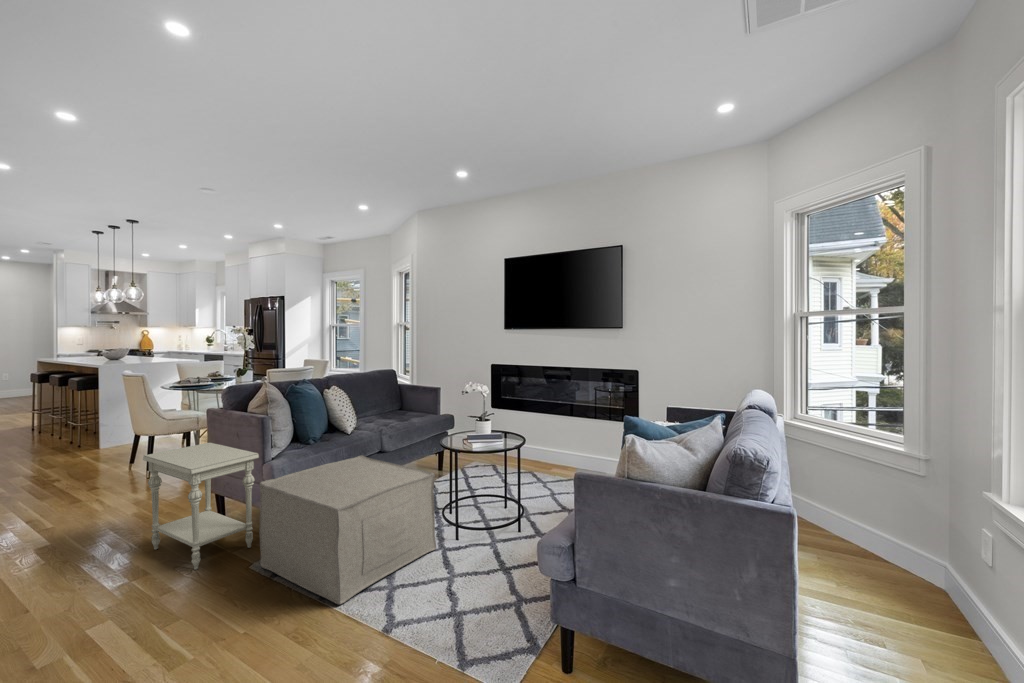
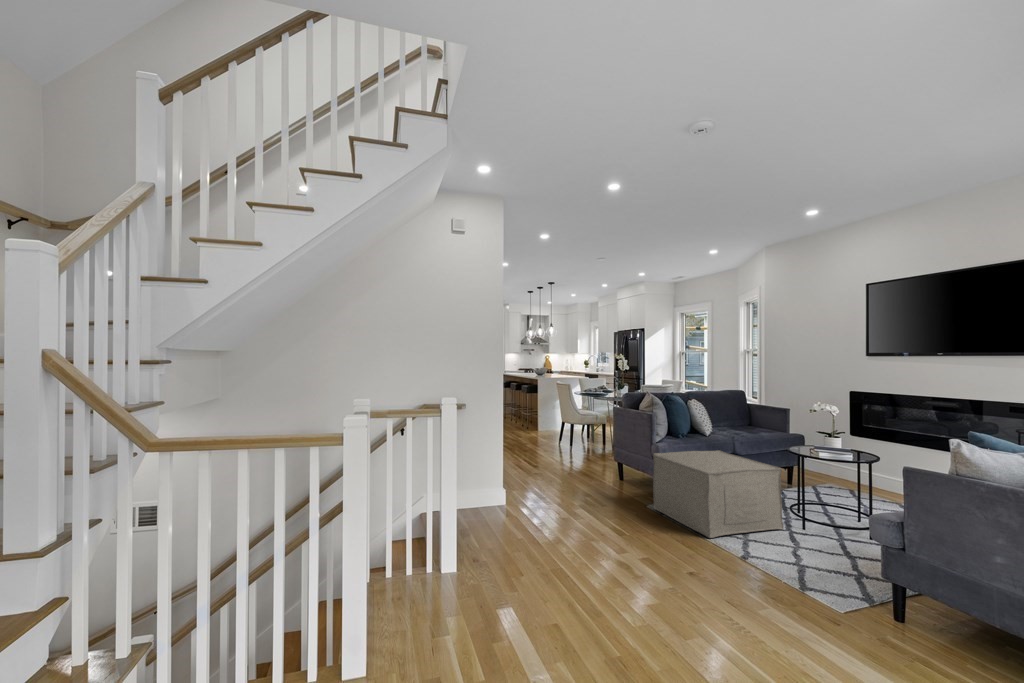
side table: present [143,443,259,570] -> none [585,428,650,501]

